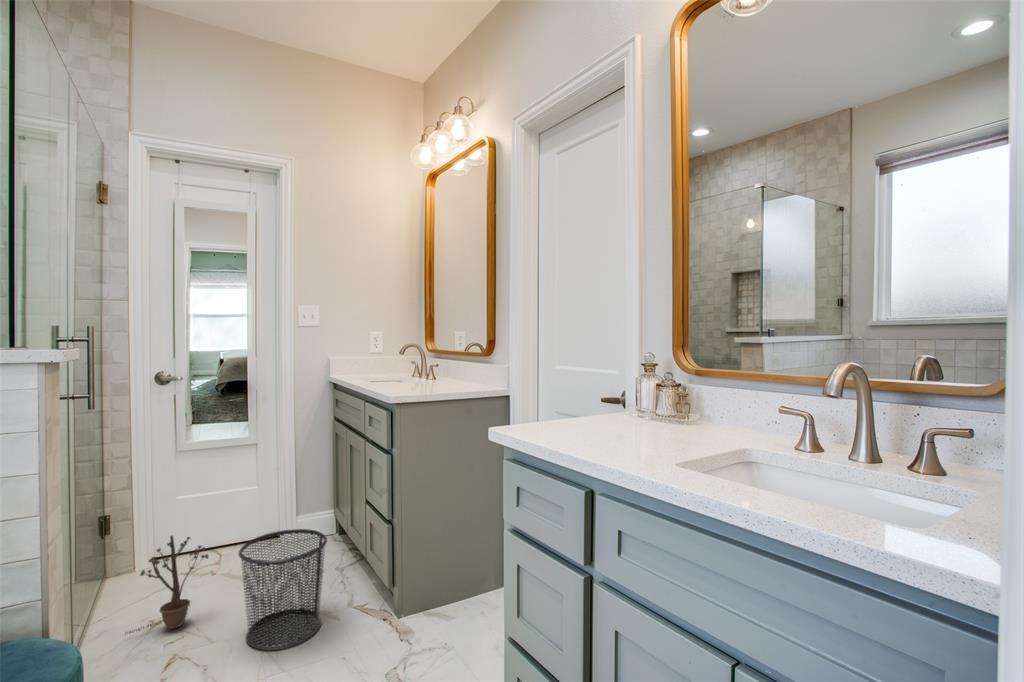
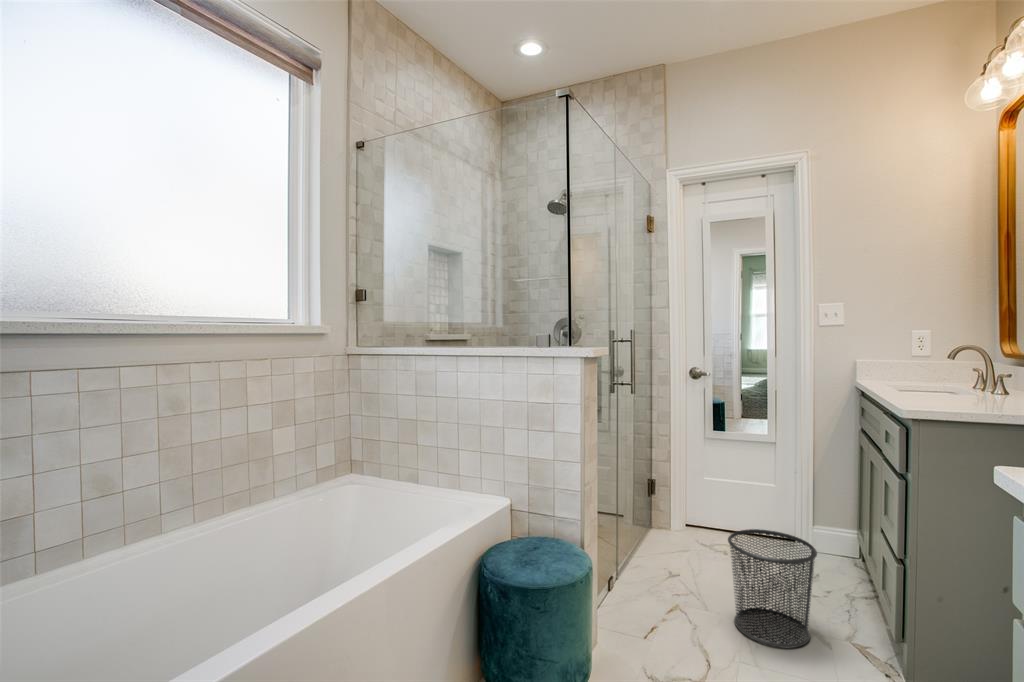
decorative plant: present [129,536,208,633] -> none [652,505,712,584]

